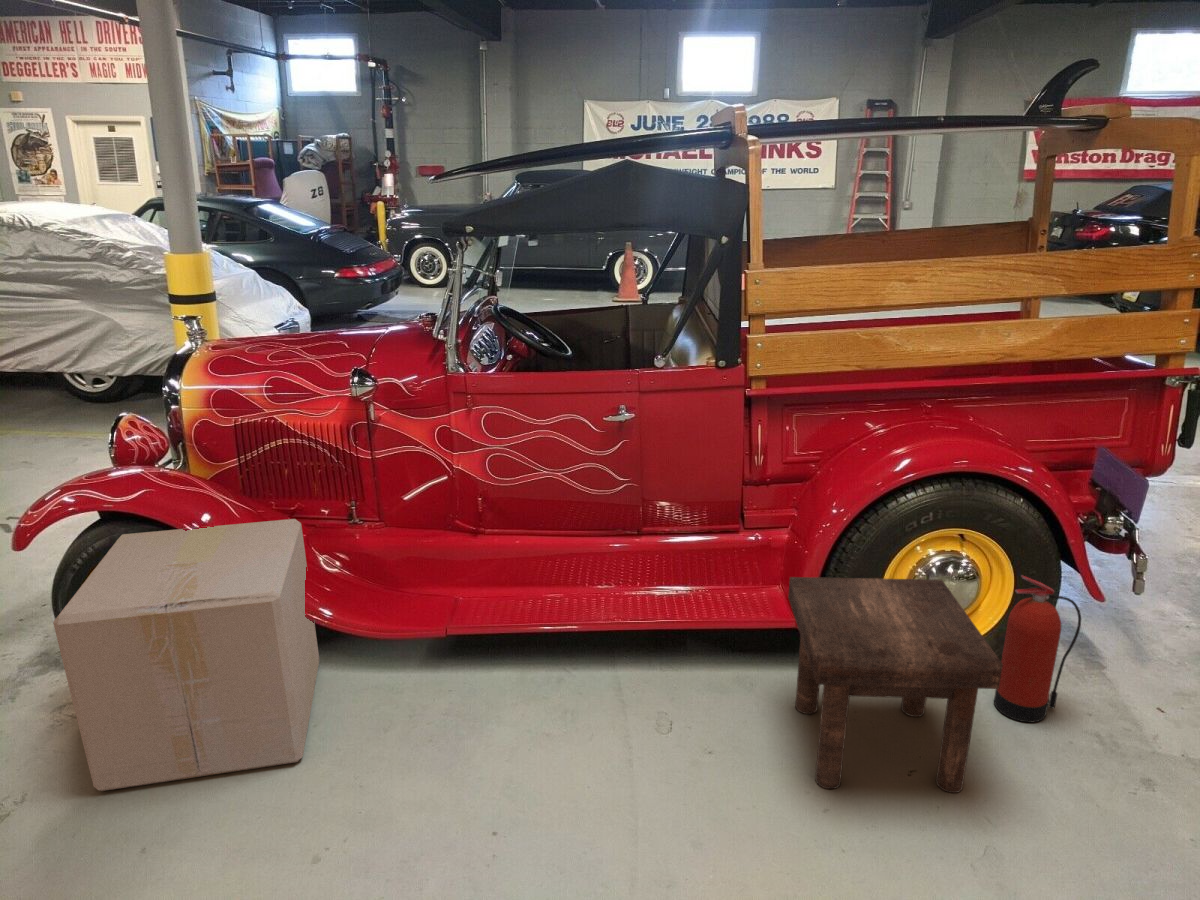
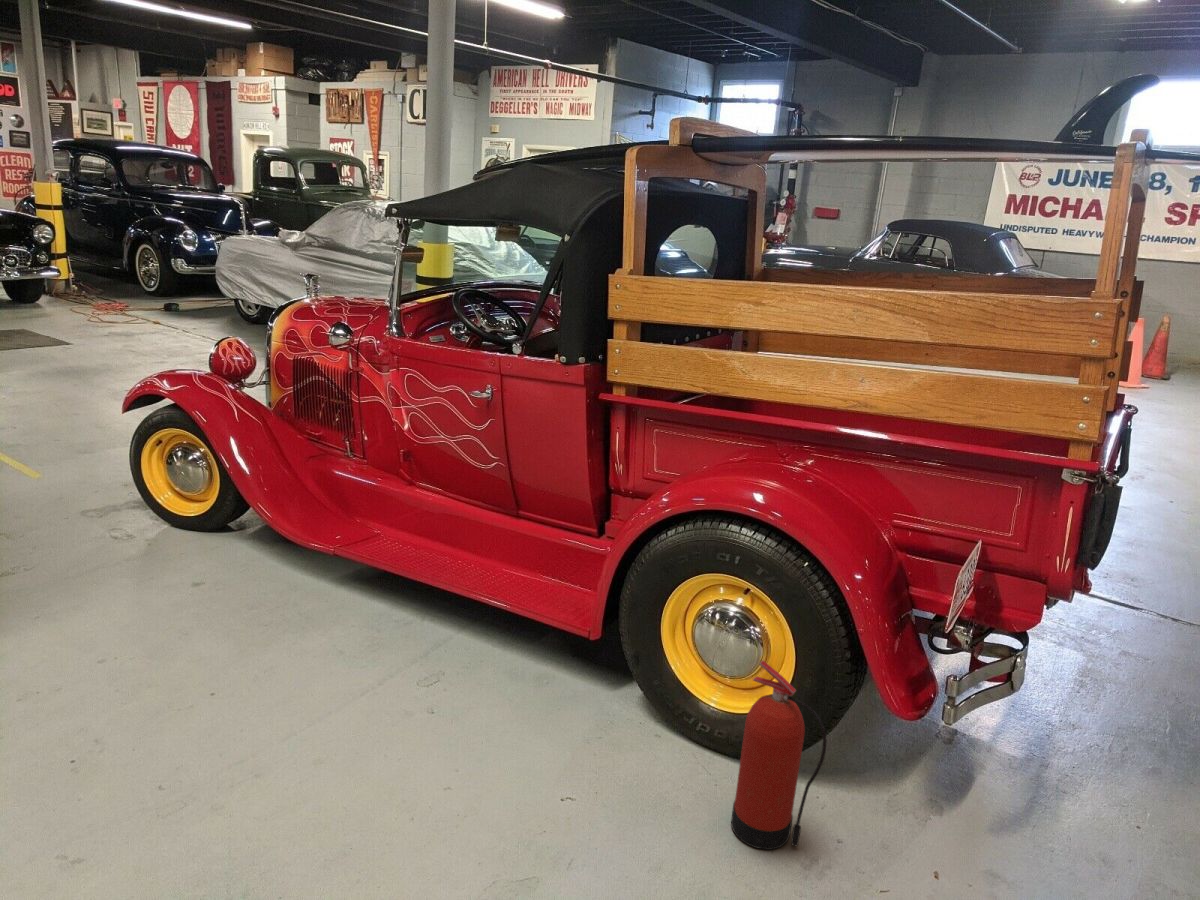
cardboard box: present [53,519,319,791] -> none [53,411,278,604]
stool: present [788,577,1003,793] -> none [439,585,691,856]

